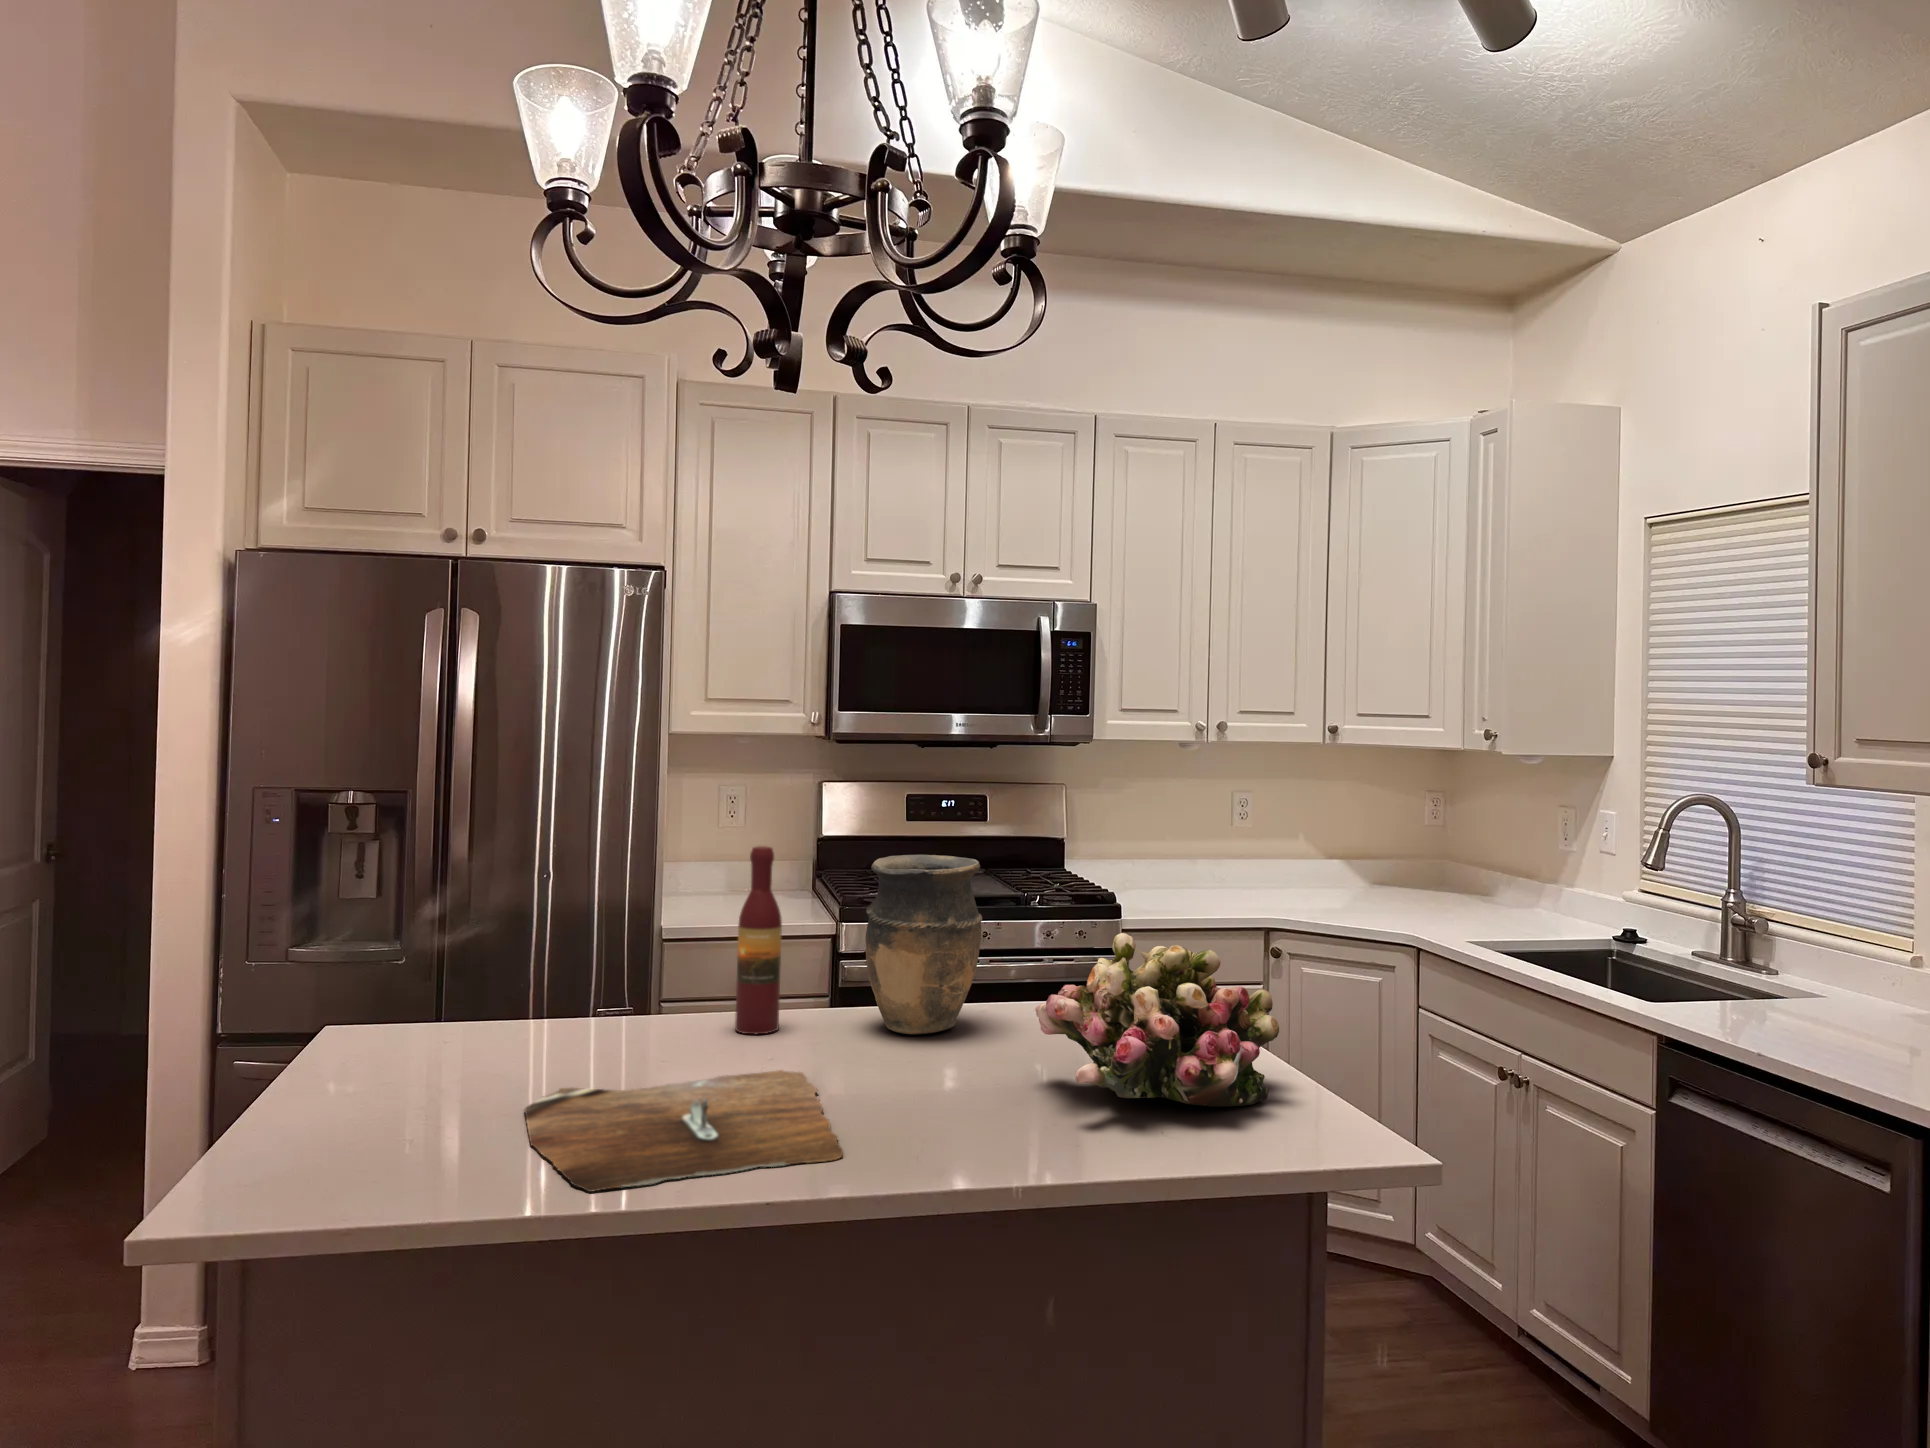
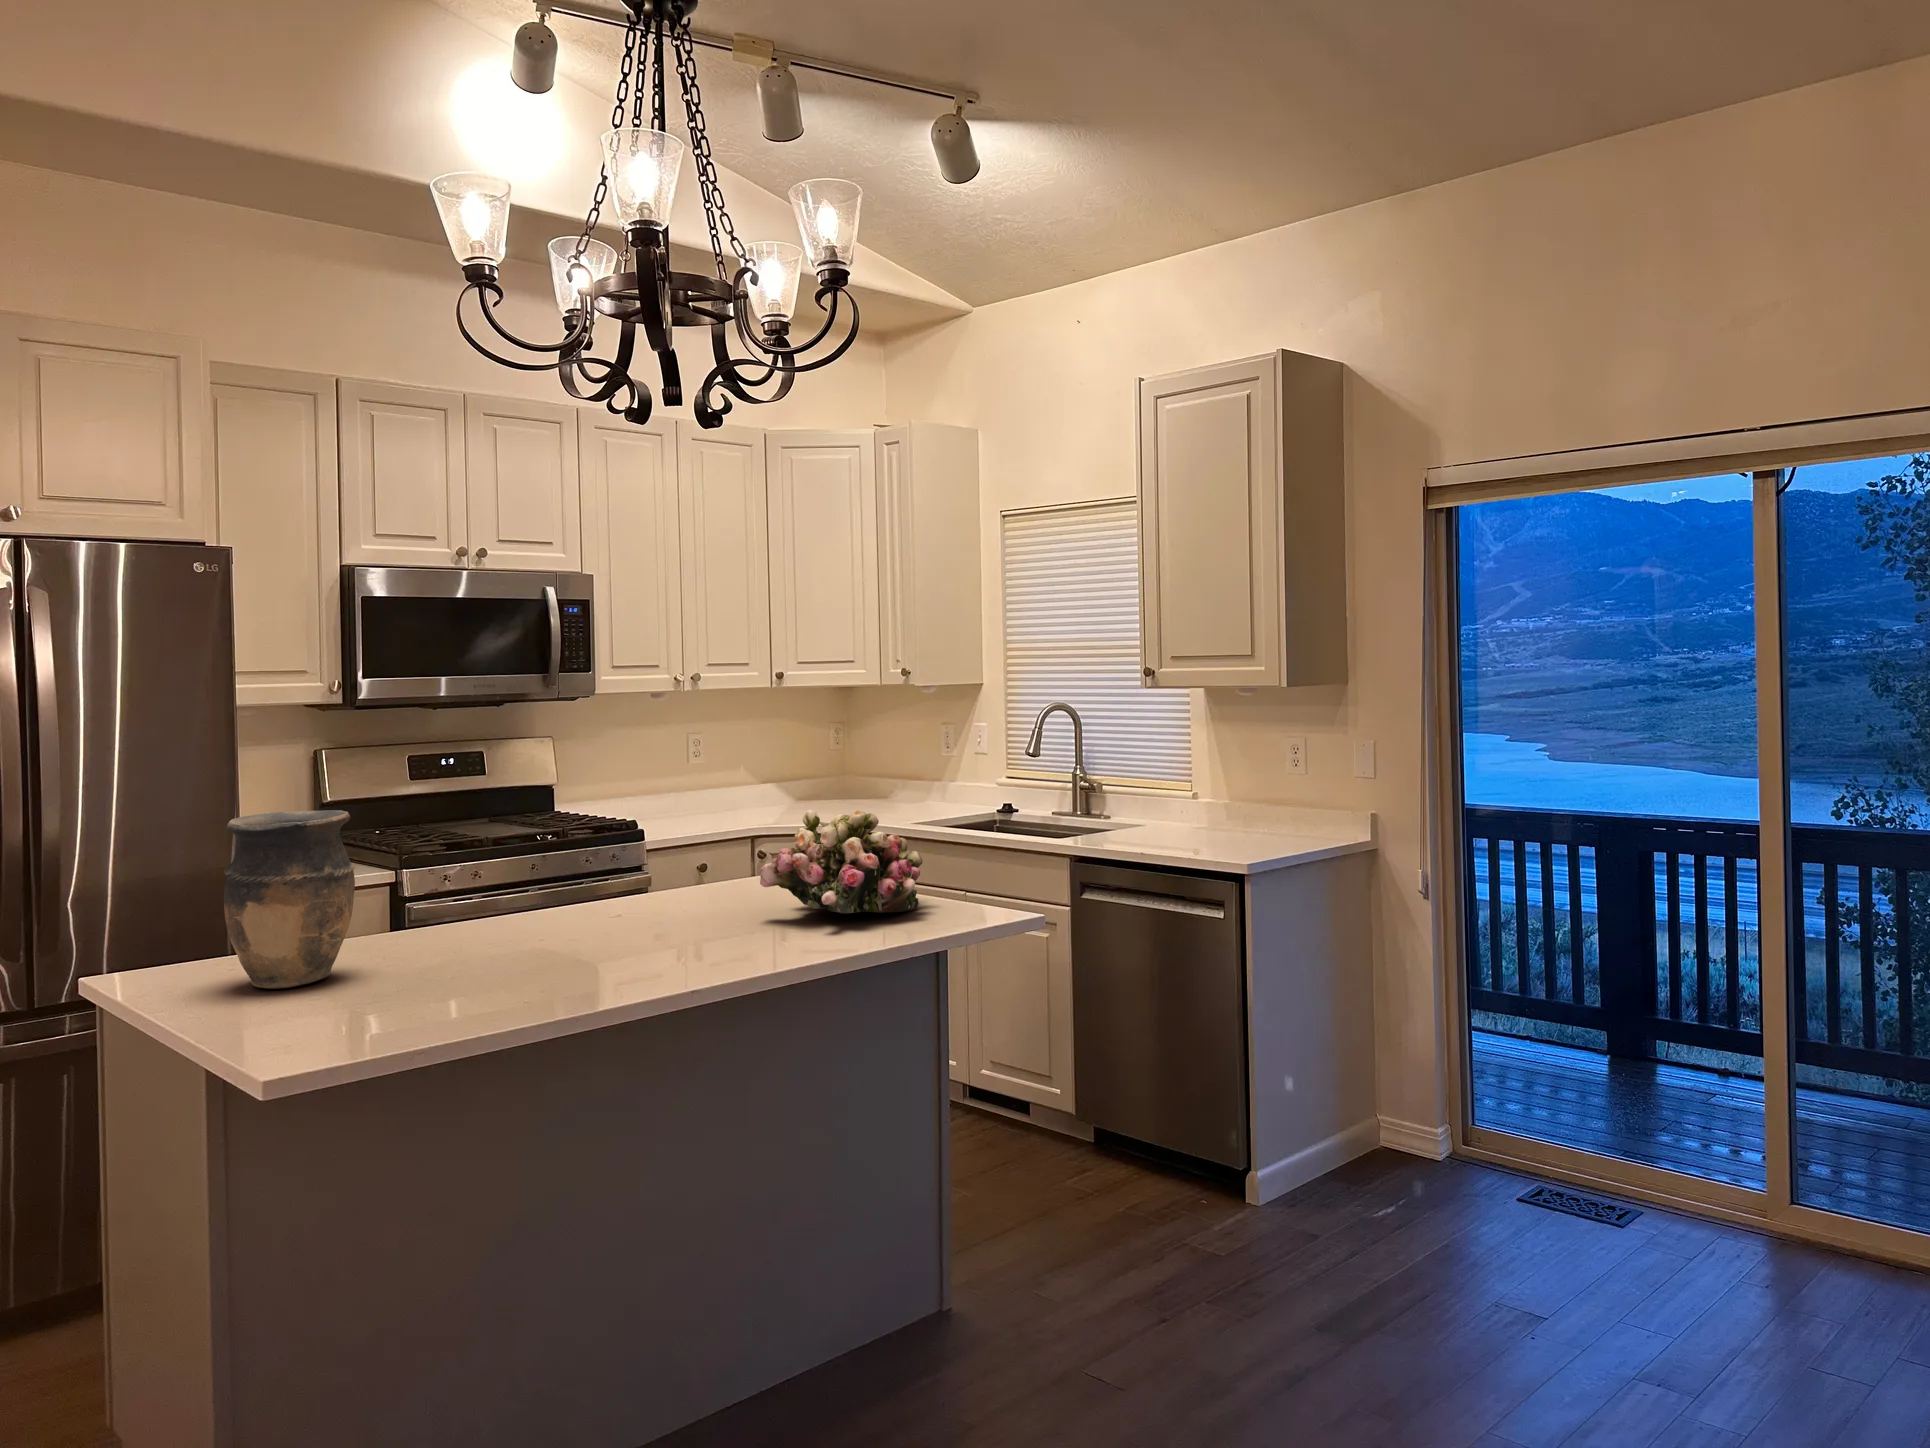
wine bottle: present [735,846,782,1034] -> none [470,780,509,935]
vase: present [865,855,982,1035] -> present [223,810,355,989]
cutting board: present [525,1070,843,1192] -> none [410,942,704,1009]

